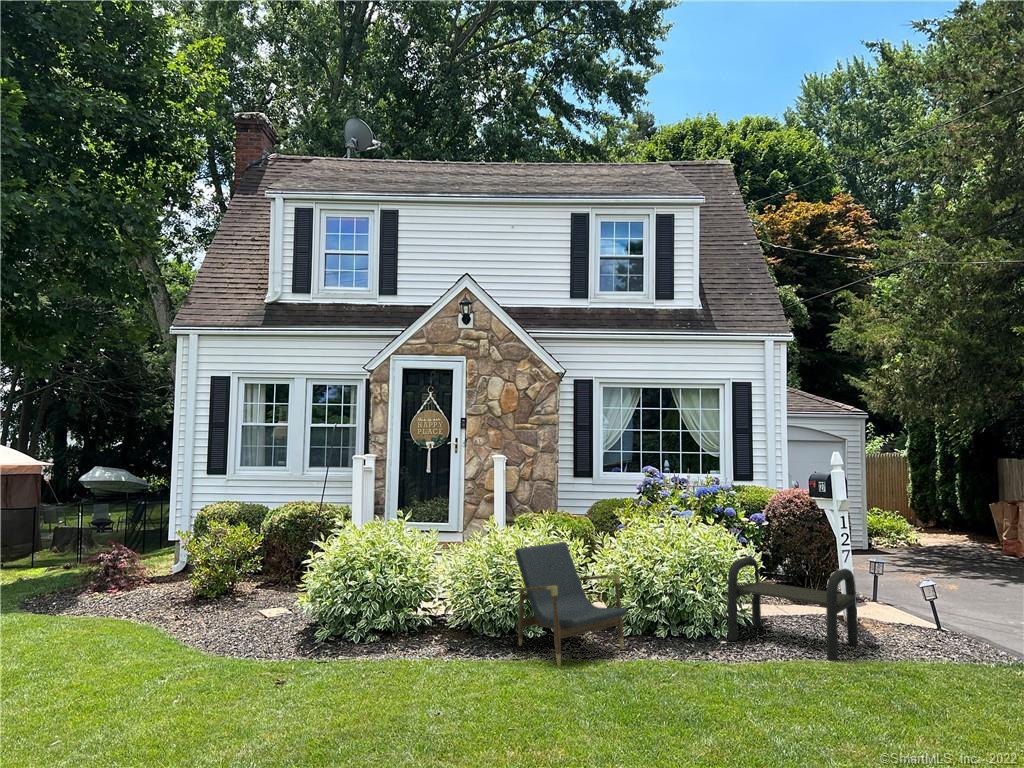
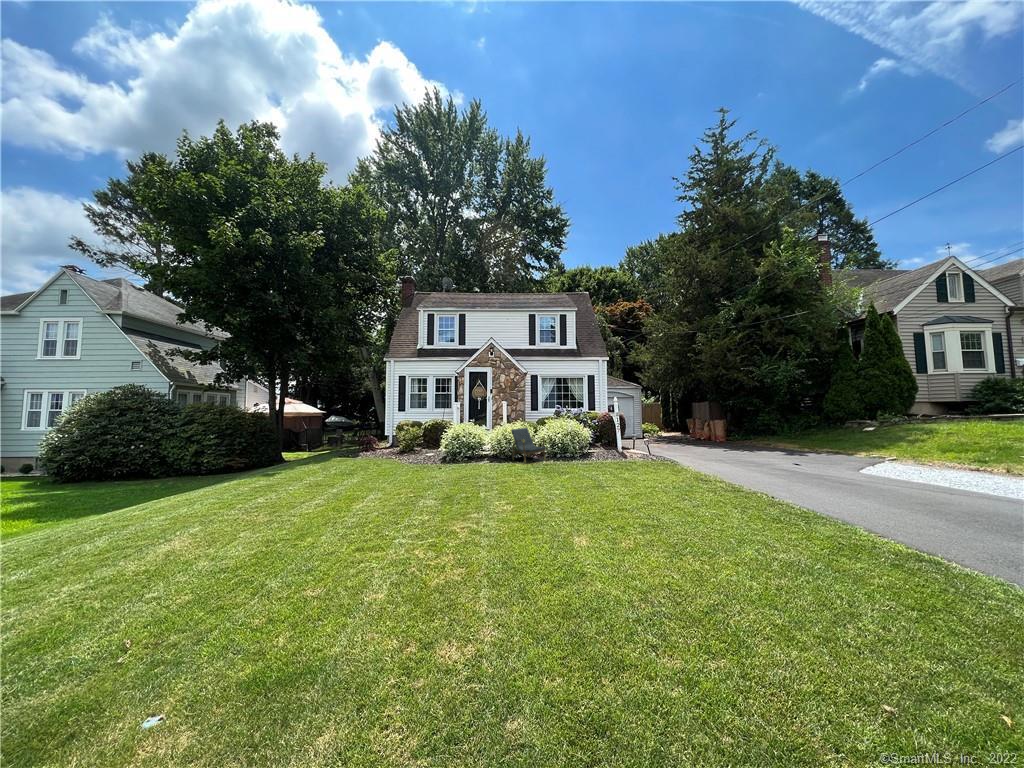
bench: present [728,557,858,661] -> none [578,431,618,461]

